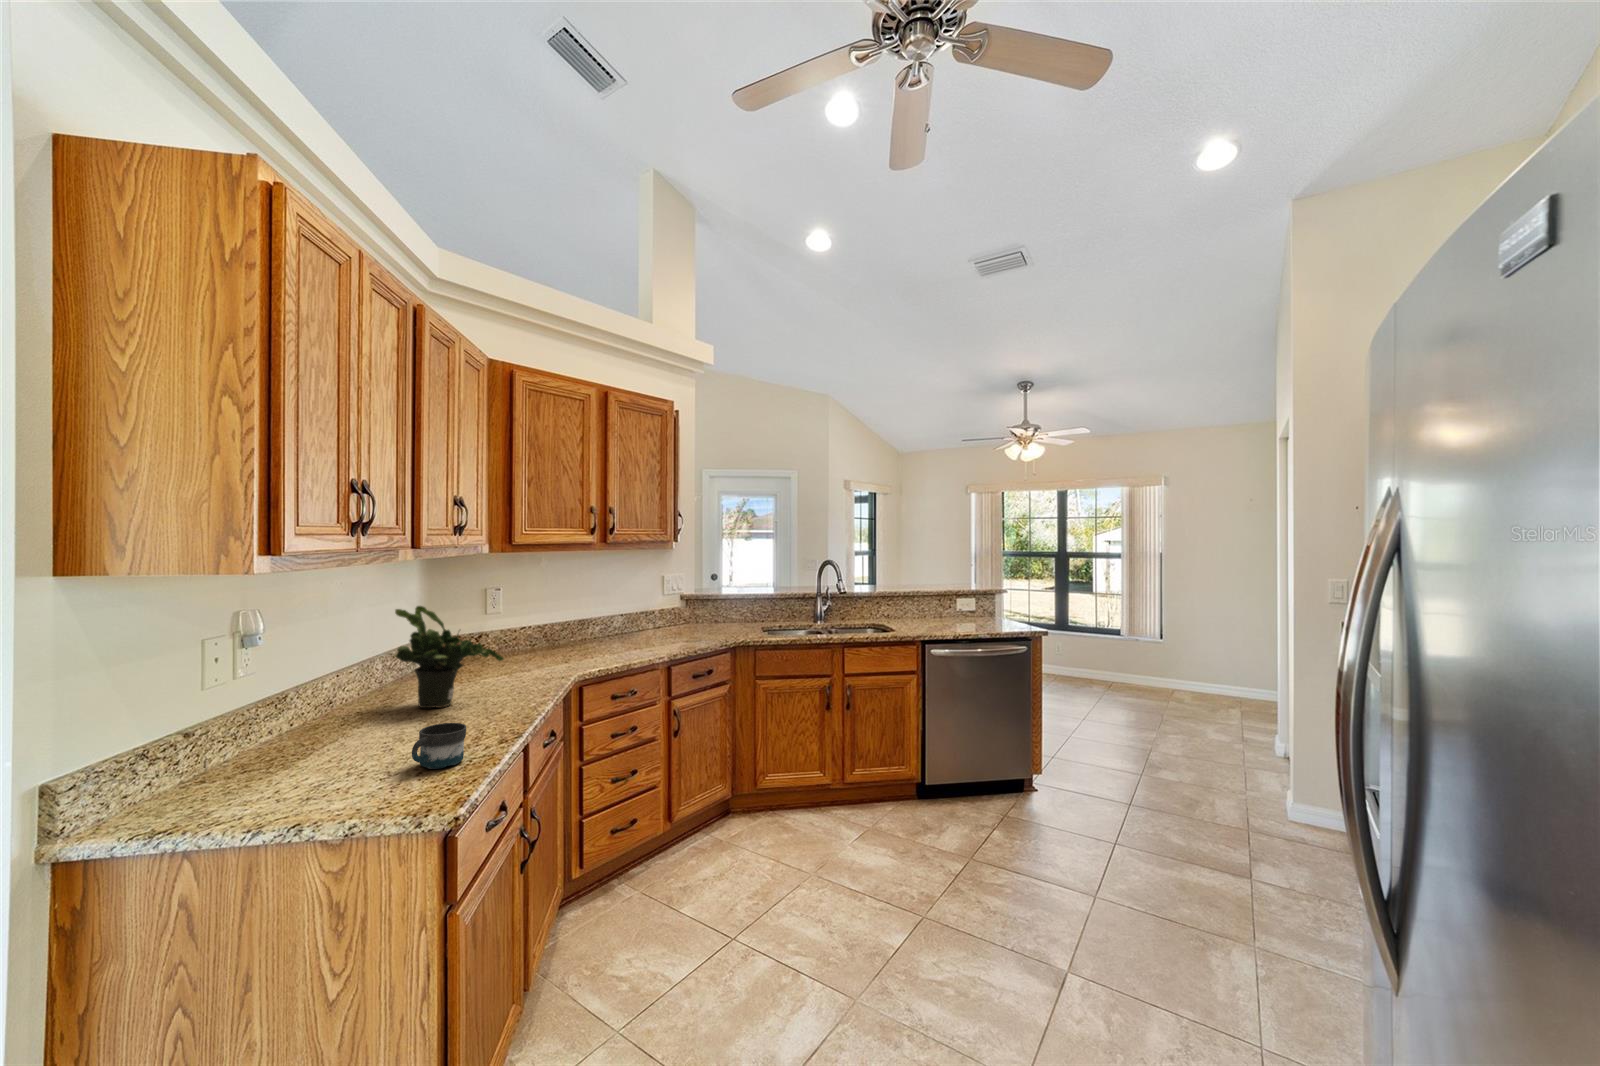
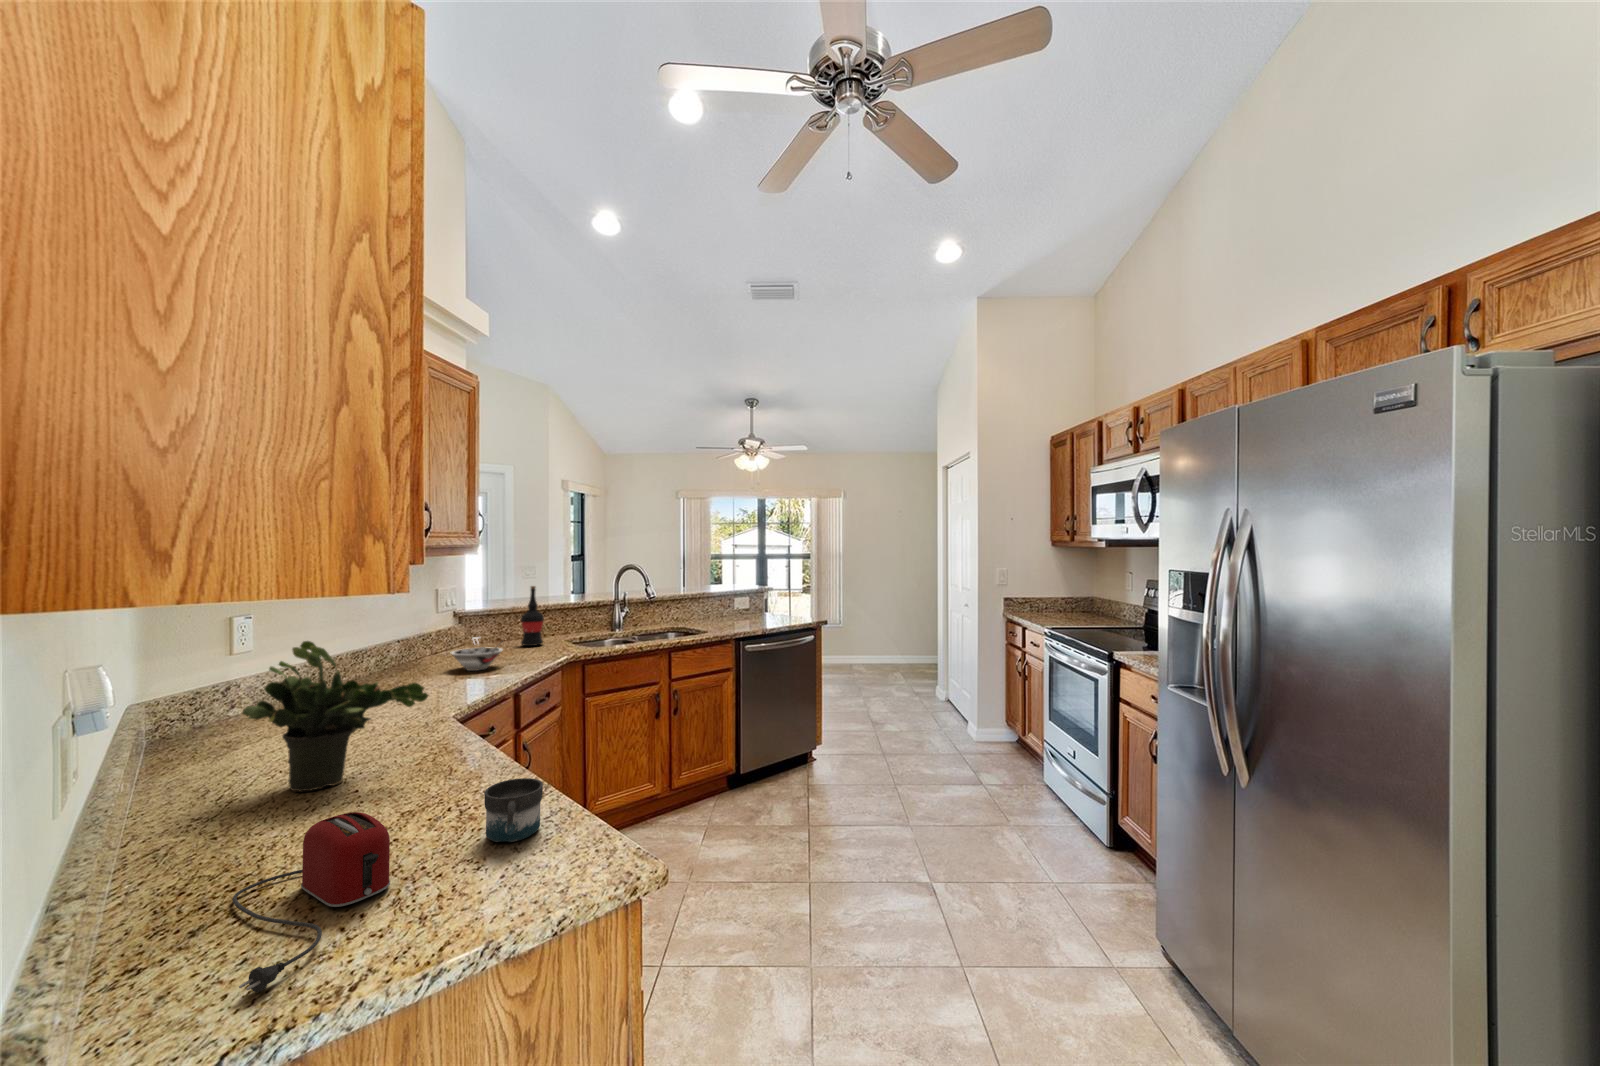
wine bottle: none [726,578,745,630] -> present [521,586,544,646]
bowl: none [644,617,683,644] -> present [450,637,503,671]
toaster: none [187,721,351,811] -> present [233,812,390,993]

